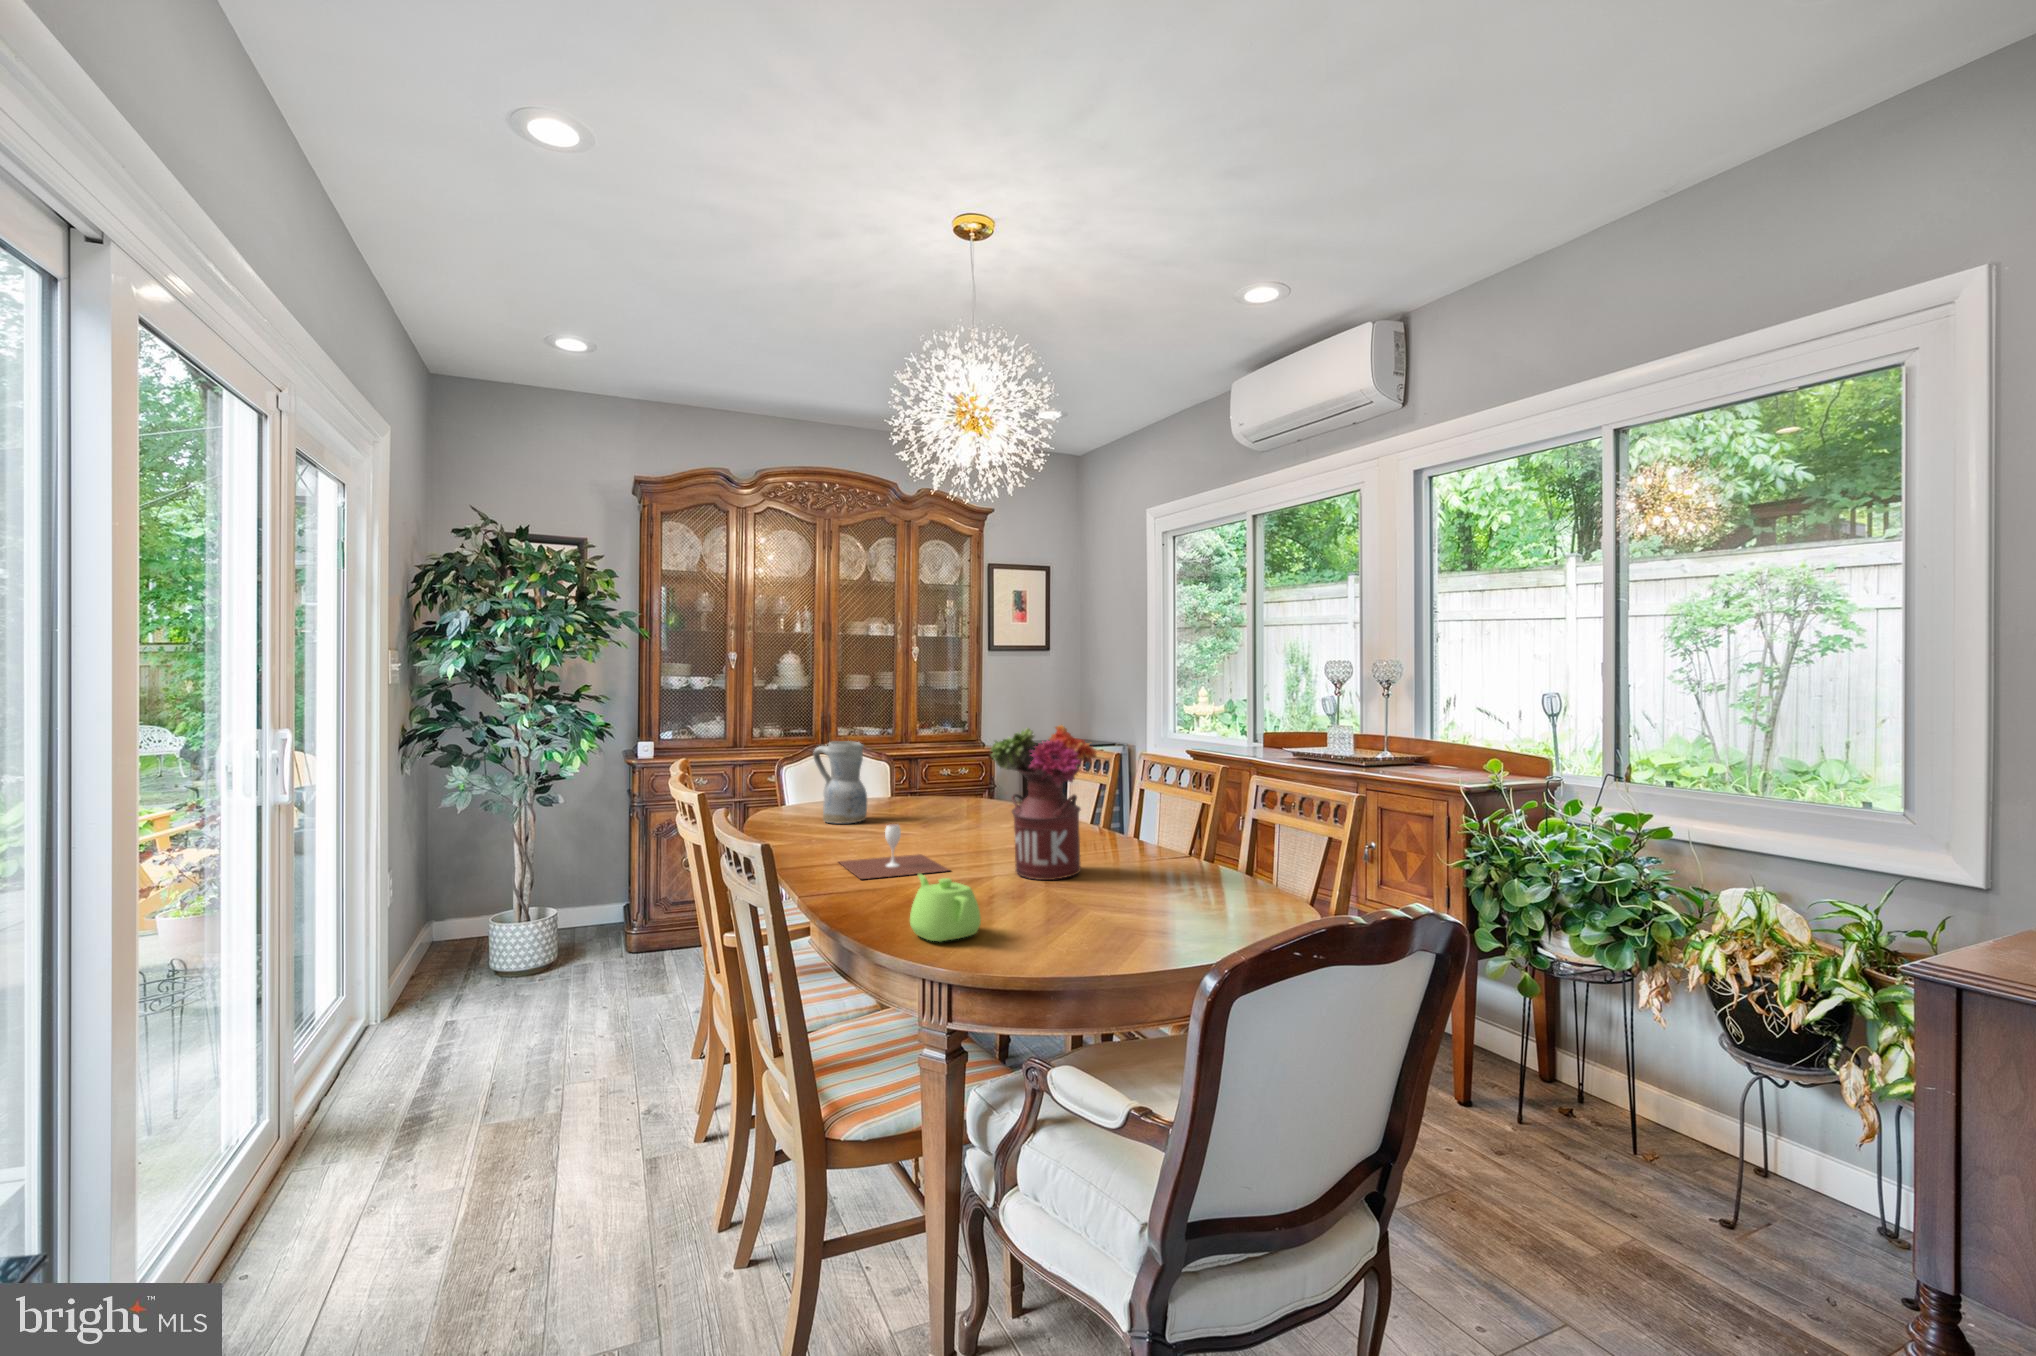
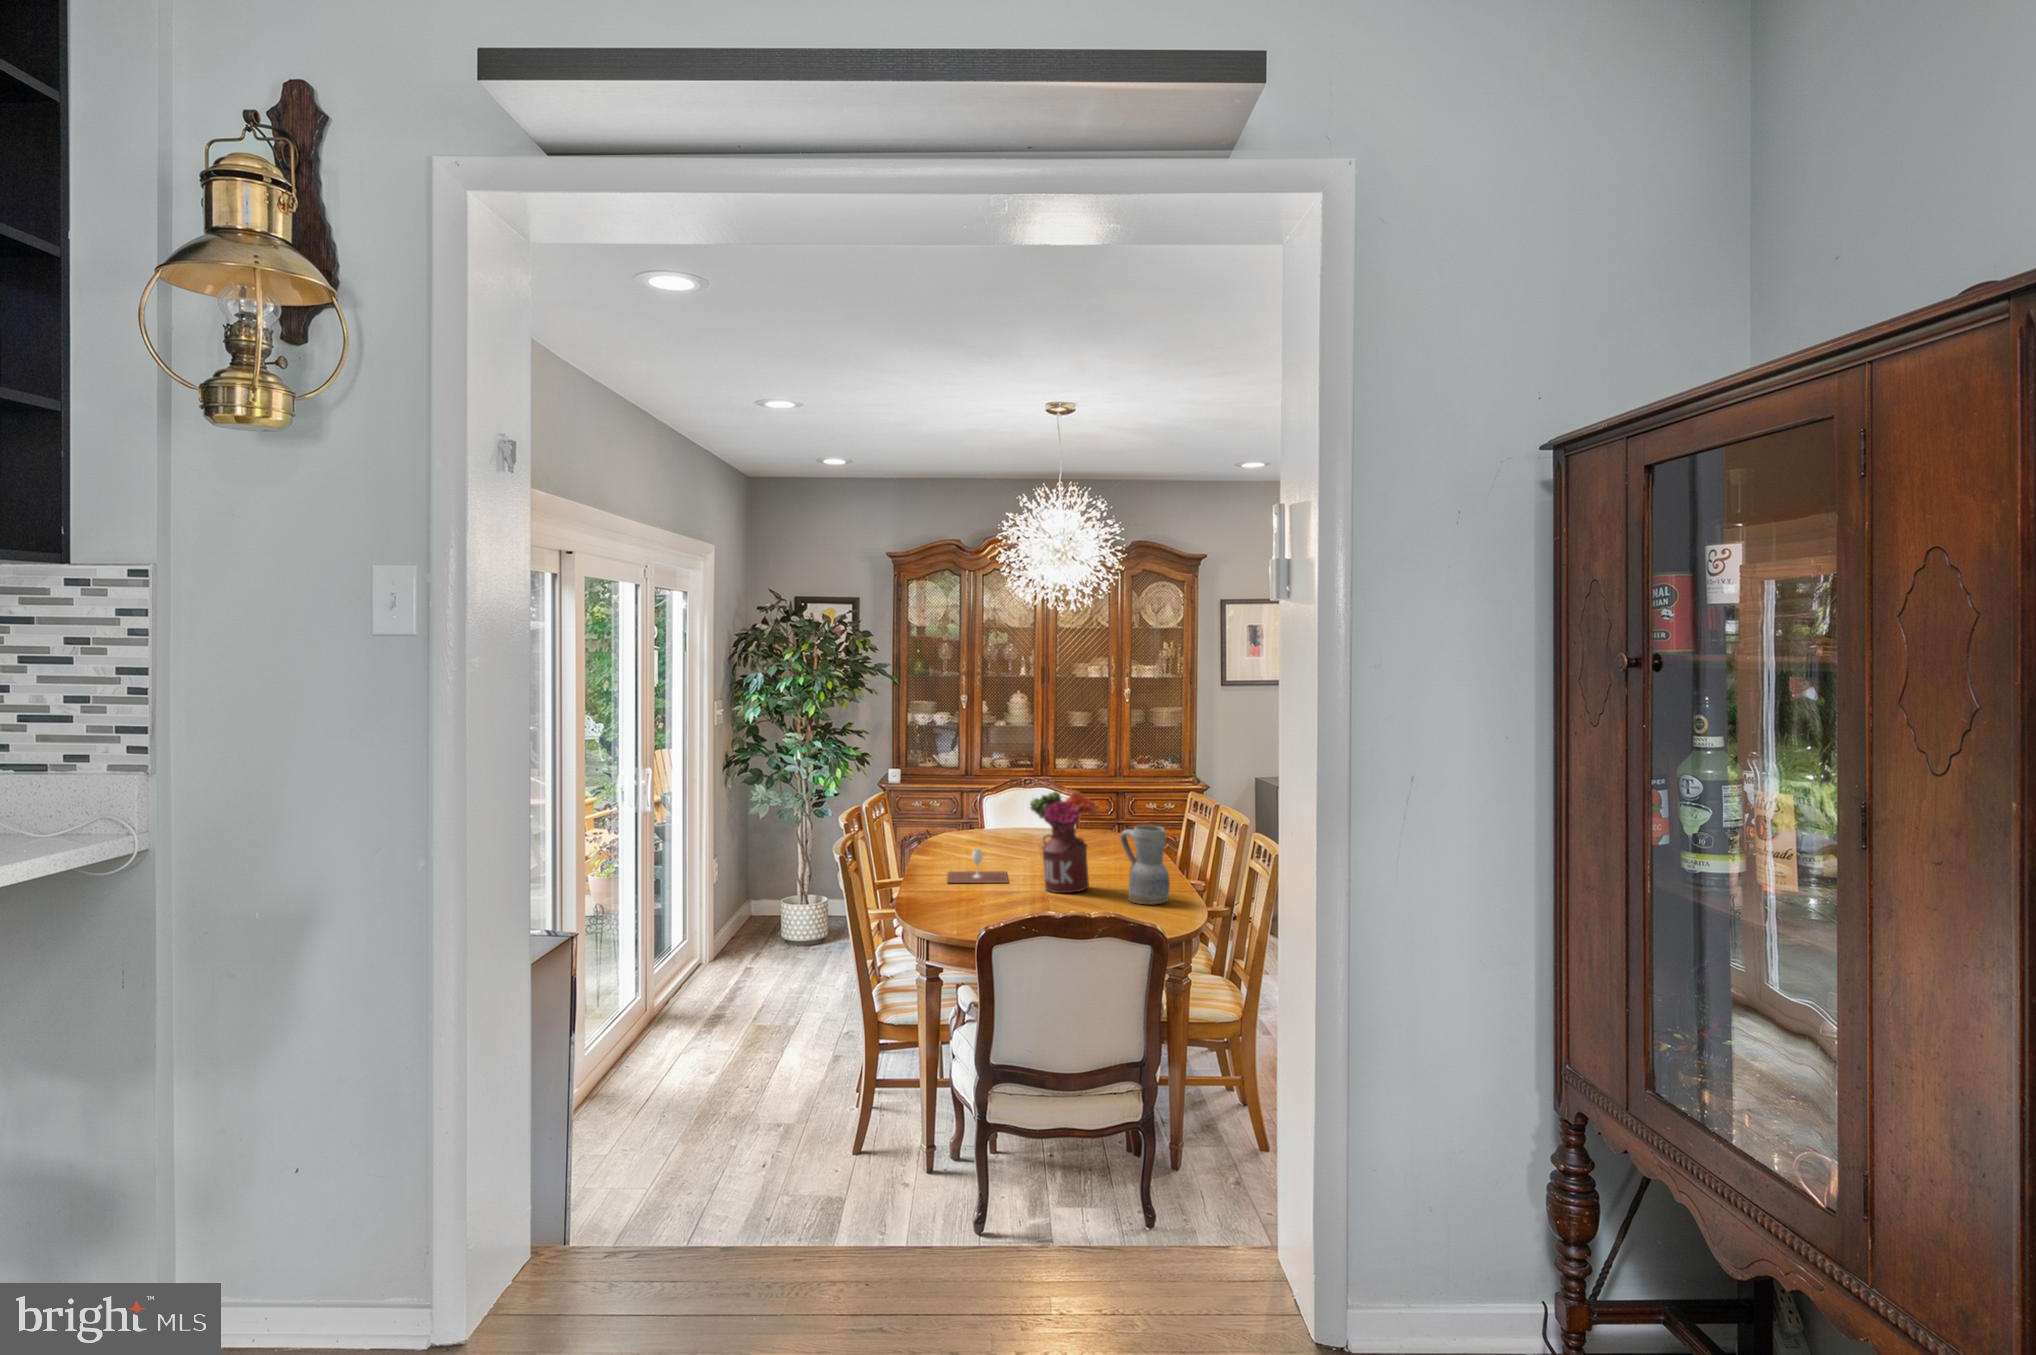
ceramic pitcher: present [813,741,867,823] -> present [1120,825,1170,904]
teapot: present [910,874,981,942] -> none [934,880,972,917]

